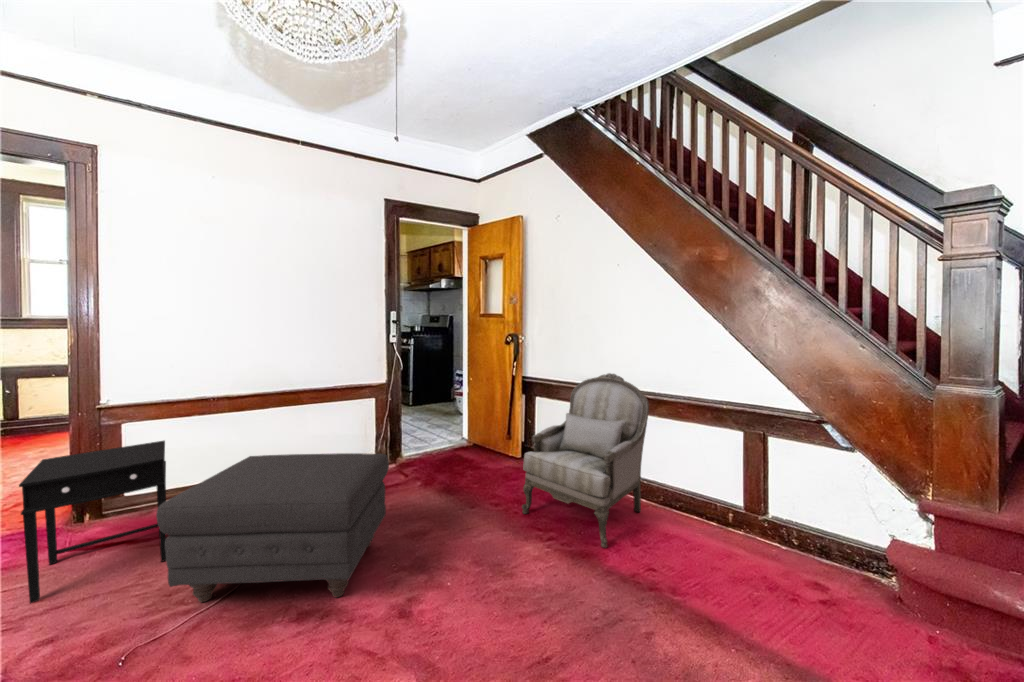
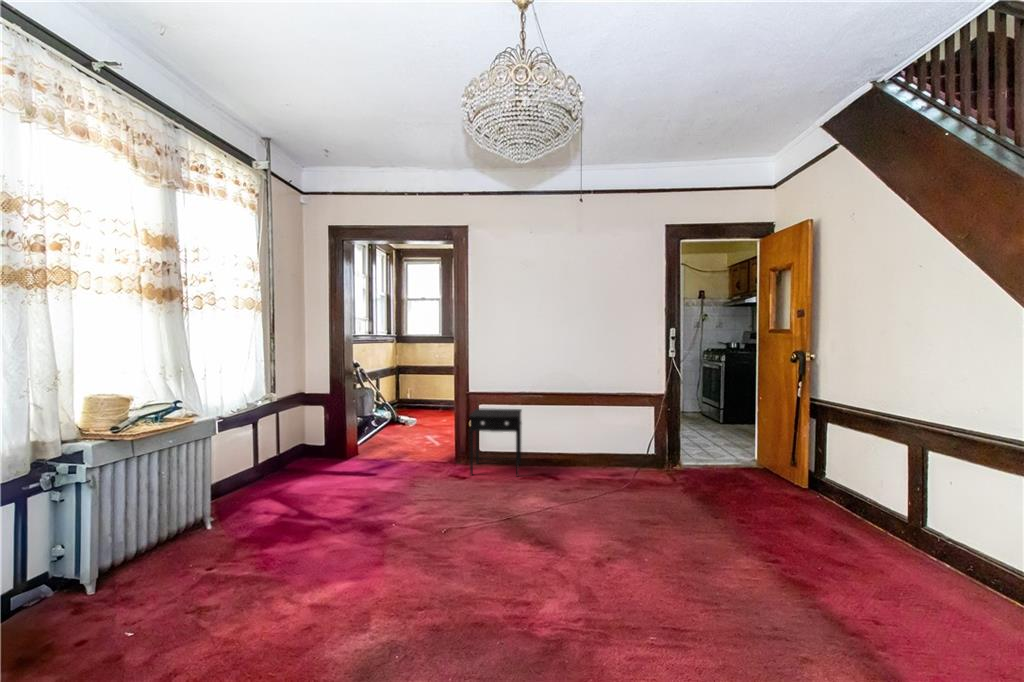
armchair: present [522,373,649,548] -> none [766,400,947,574]
ottoman: present [156,453,389,602] -> none [513,425,641,519]

